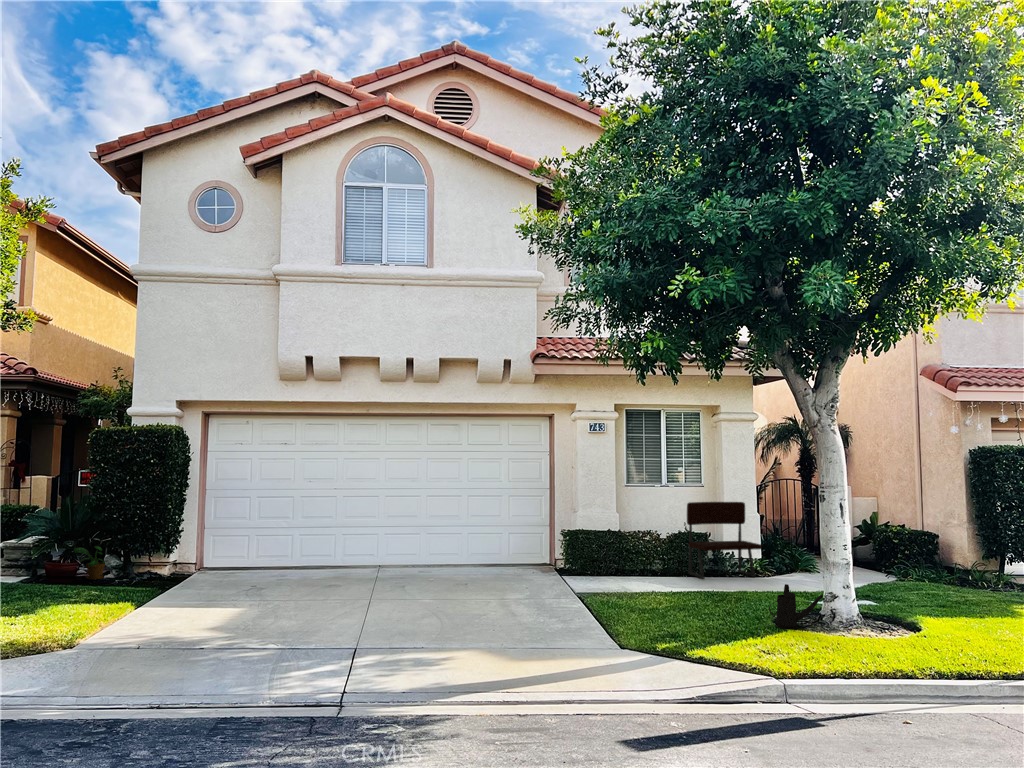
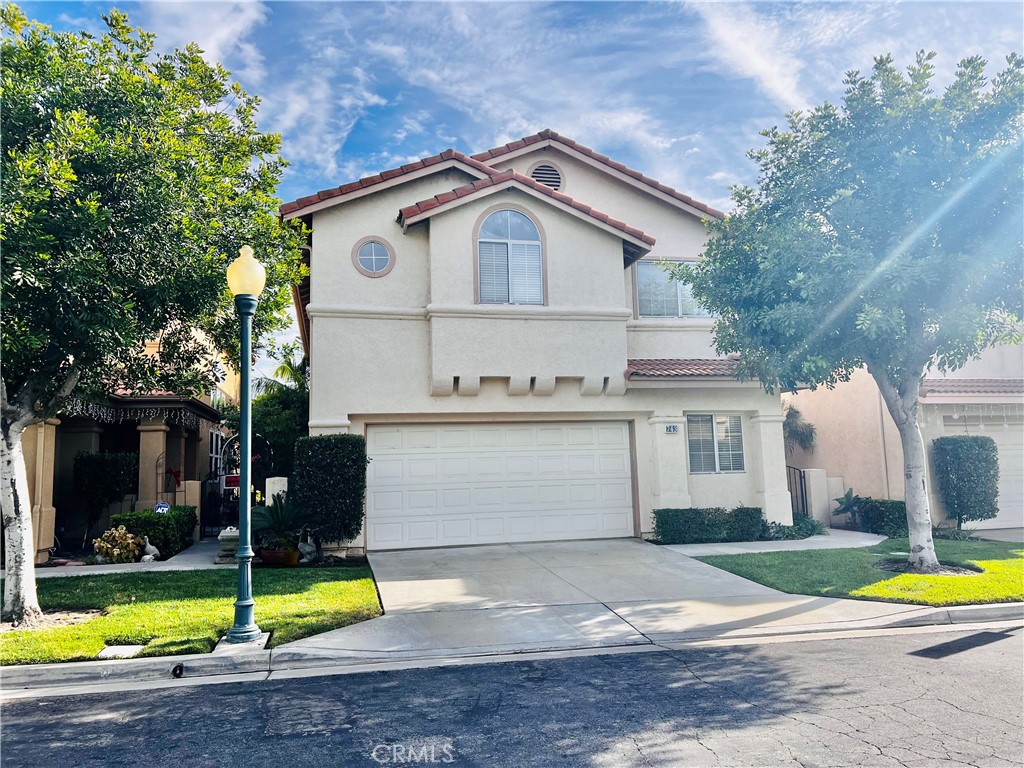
bench: present [687,502,762,579] -> none [747,484,807,544]
watering can: present [769,584,822,629] -> none [865,540,909,574]

